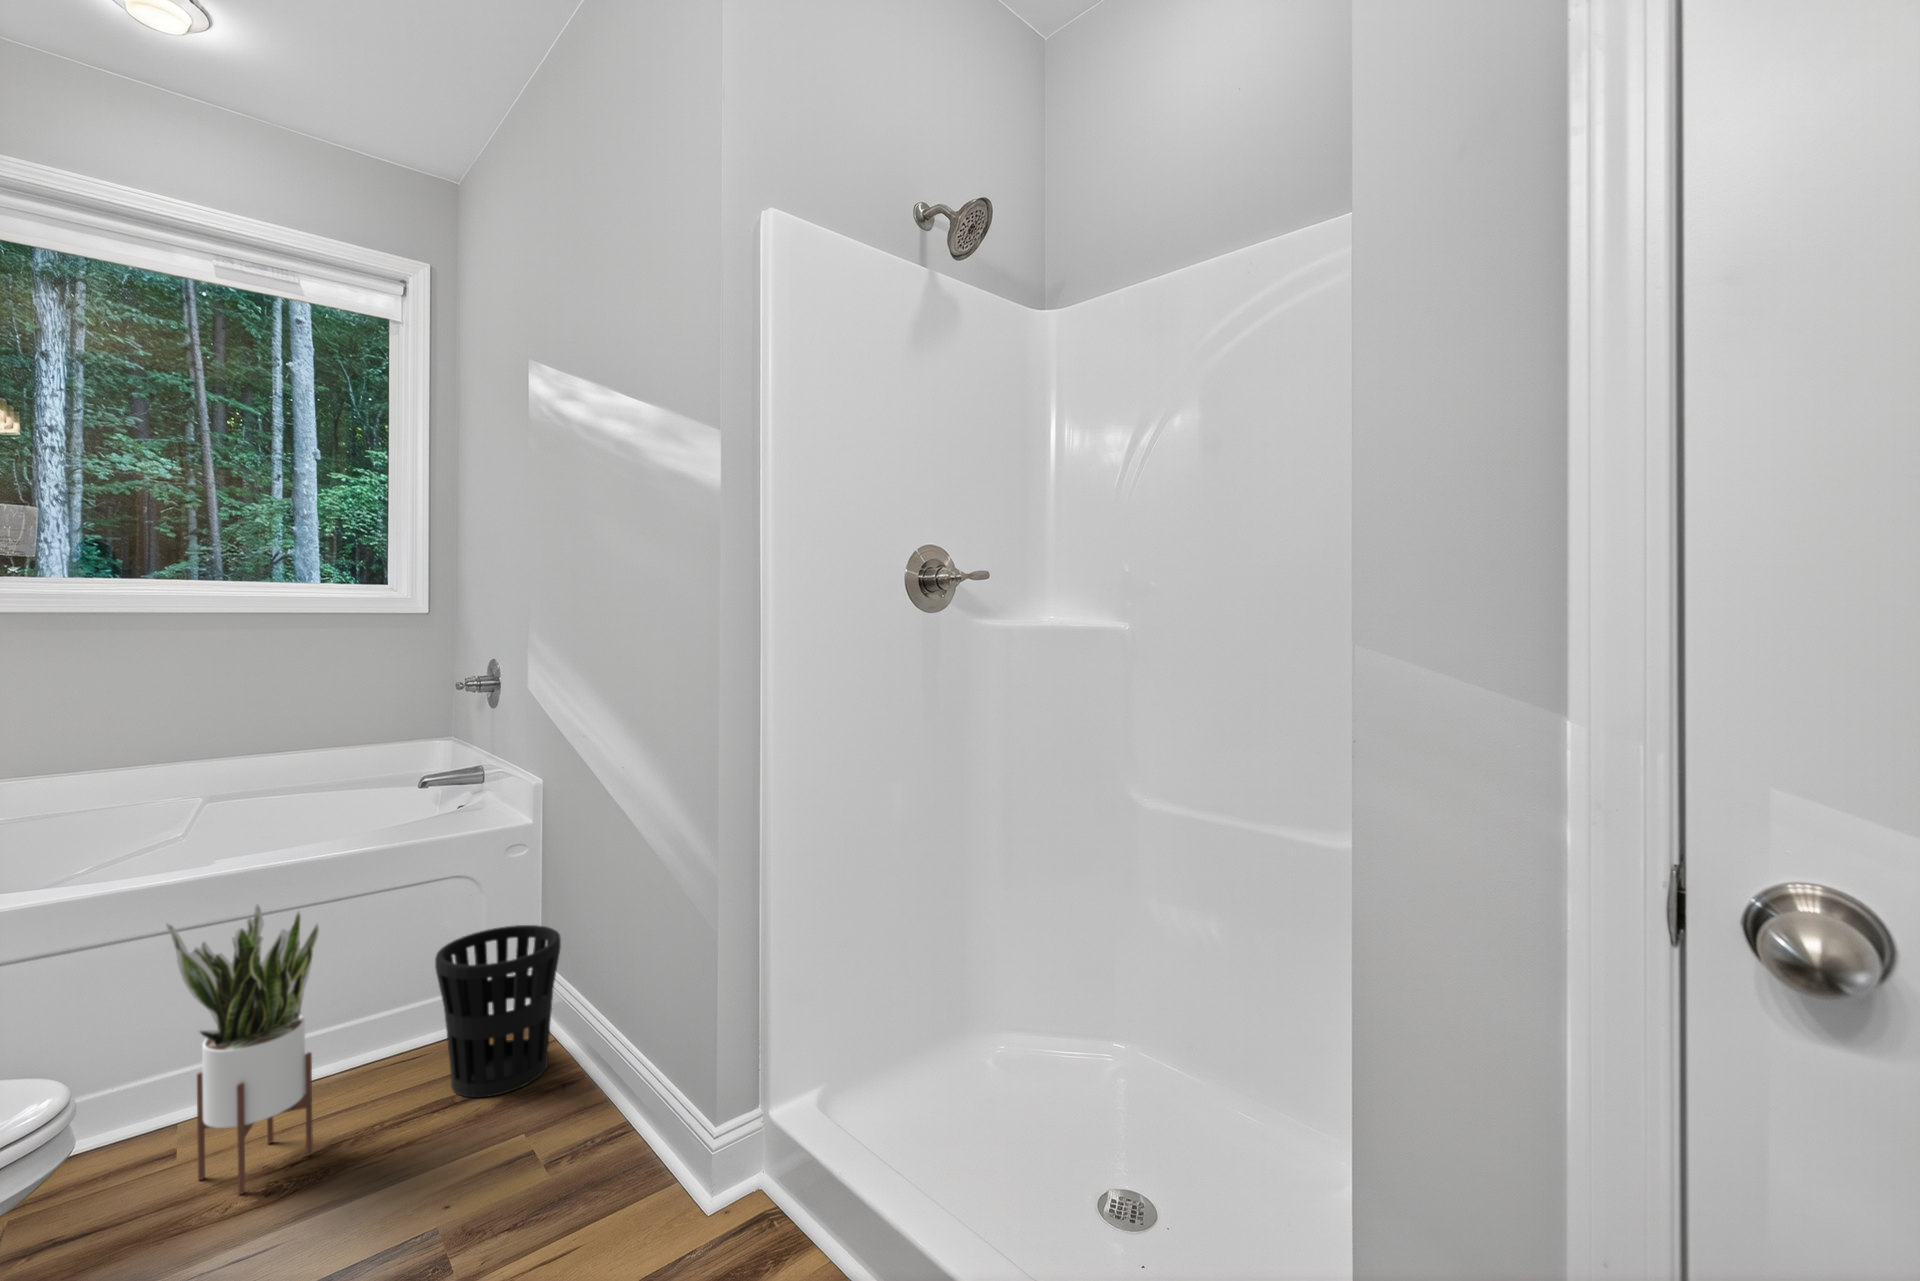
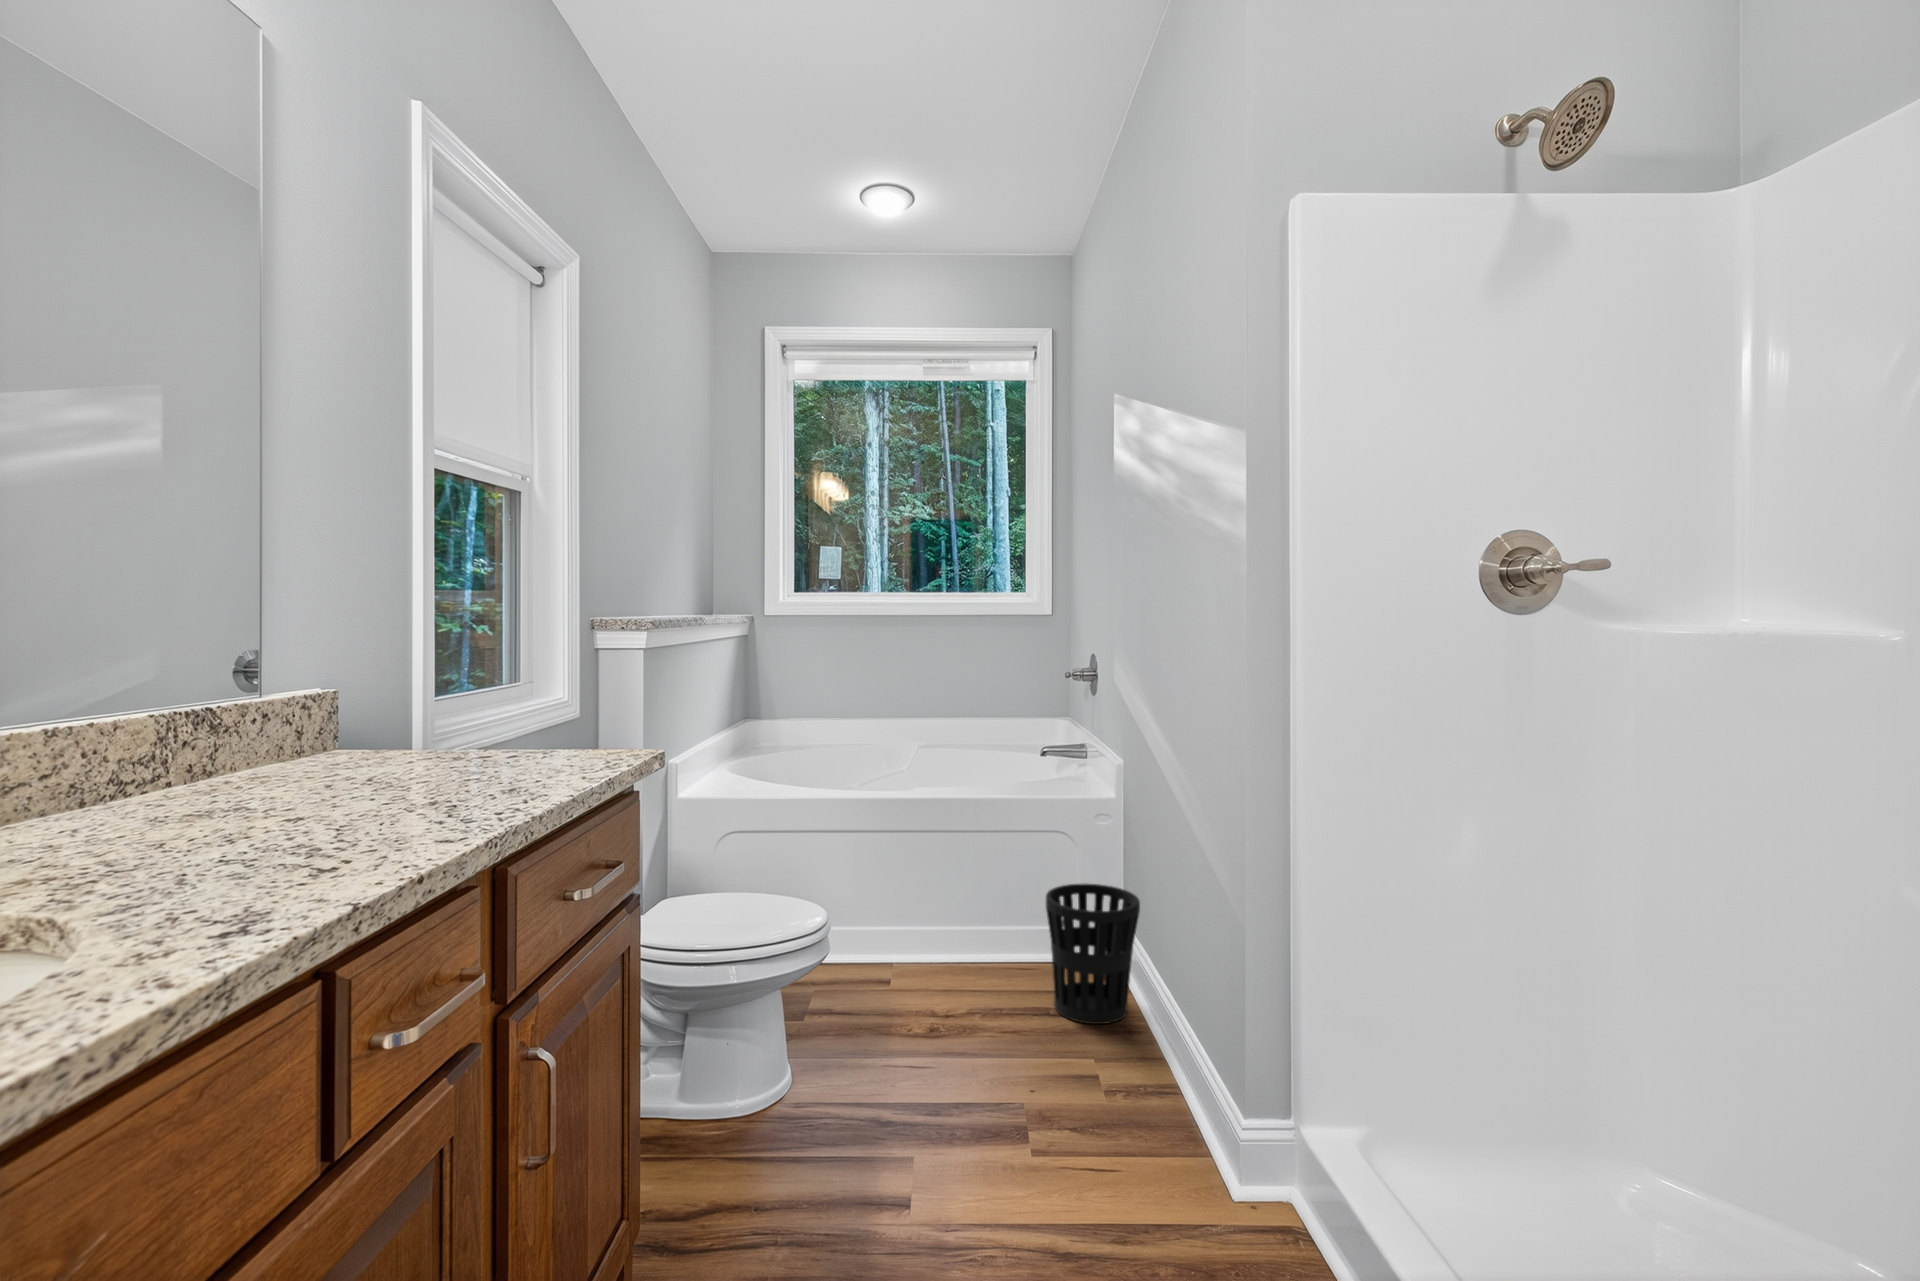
potted plant: present [166,904,319,1194] -> none [887,822,970,1023]

